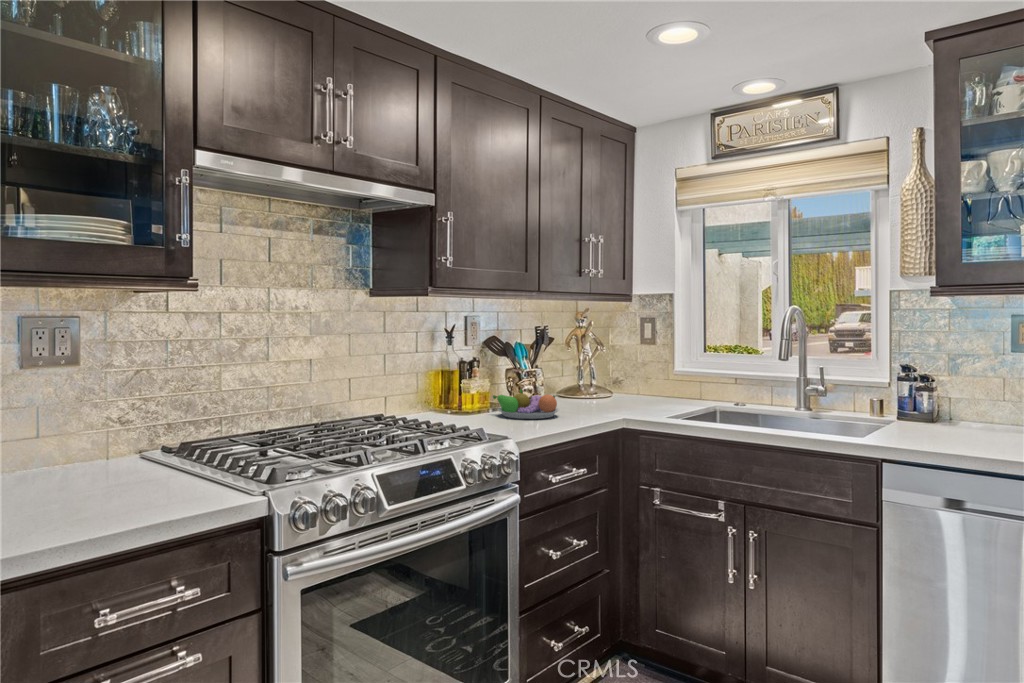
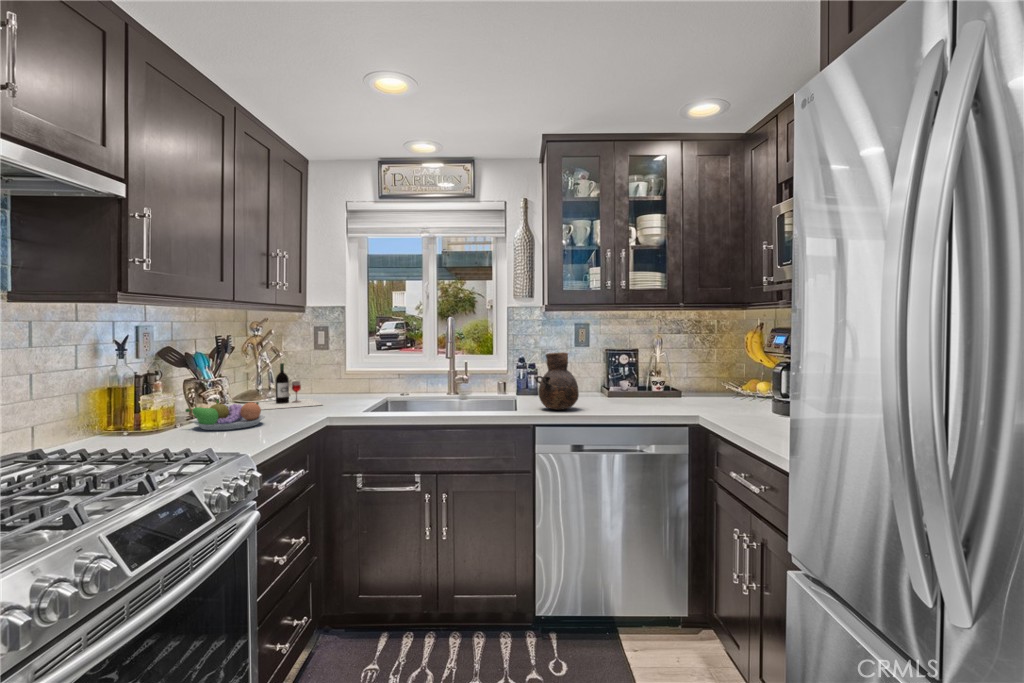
wine bottle: none [565,357,636,406] -> present [255,363,322,410]
vase: none [901,357,973,443] -> present [535,352,579,410]

